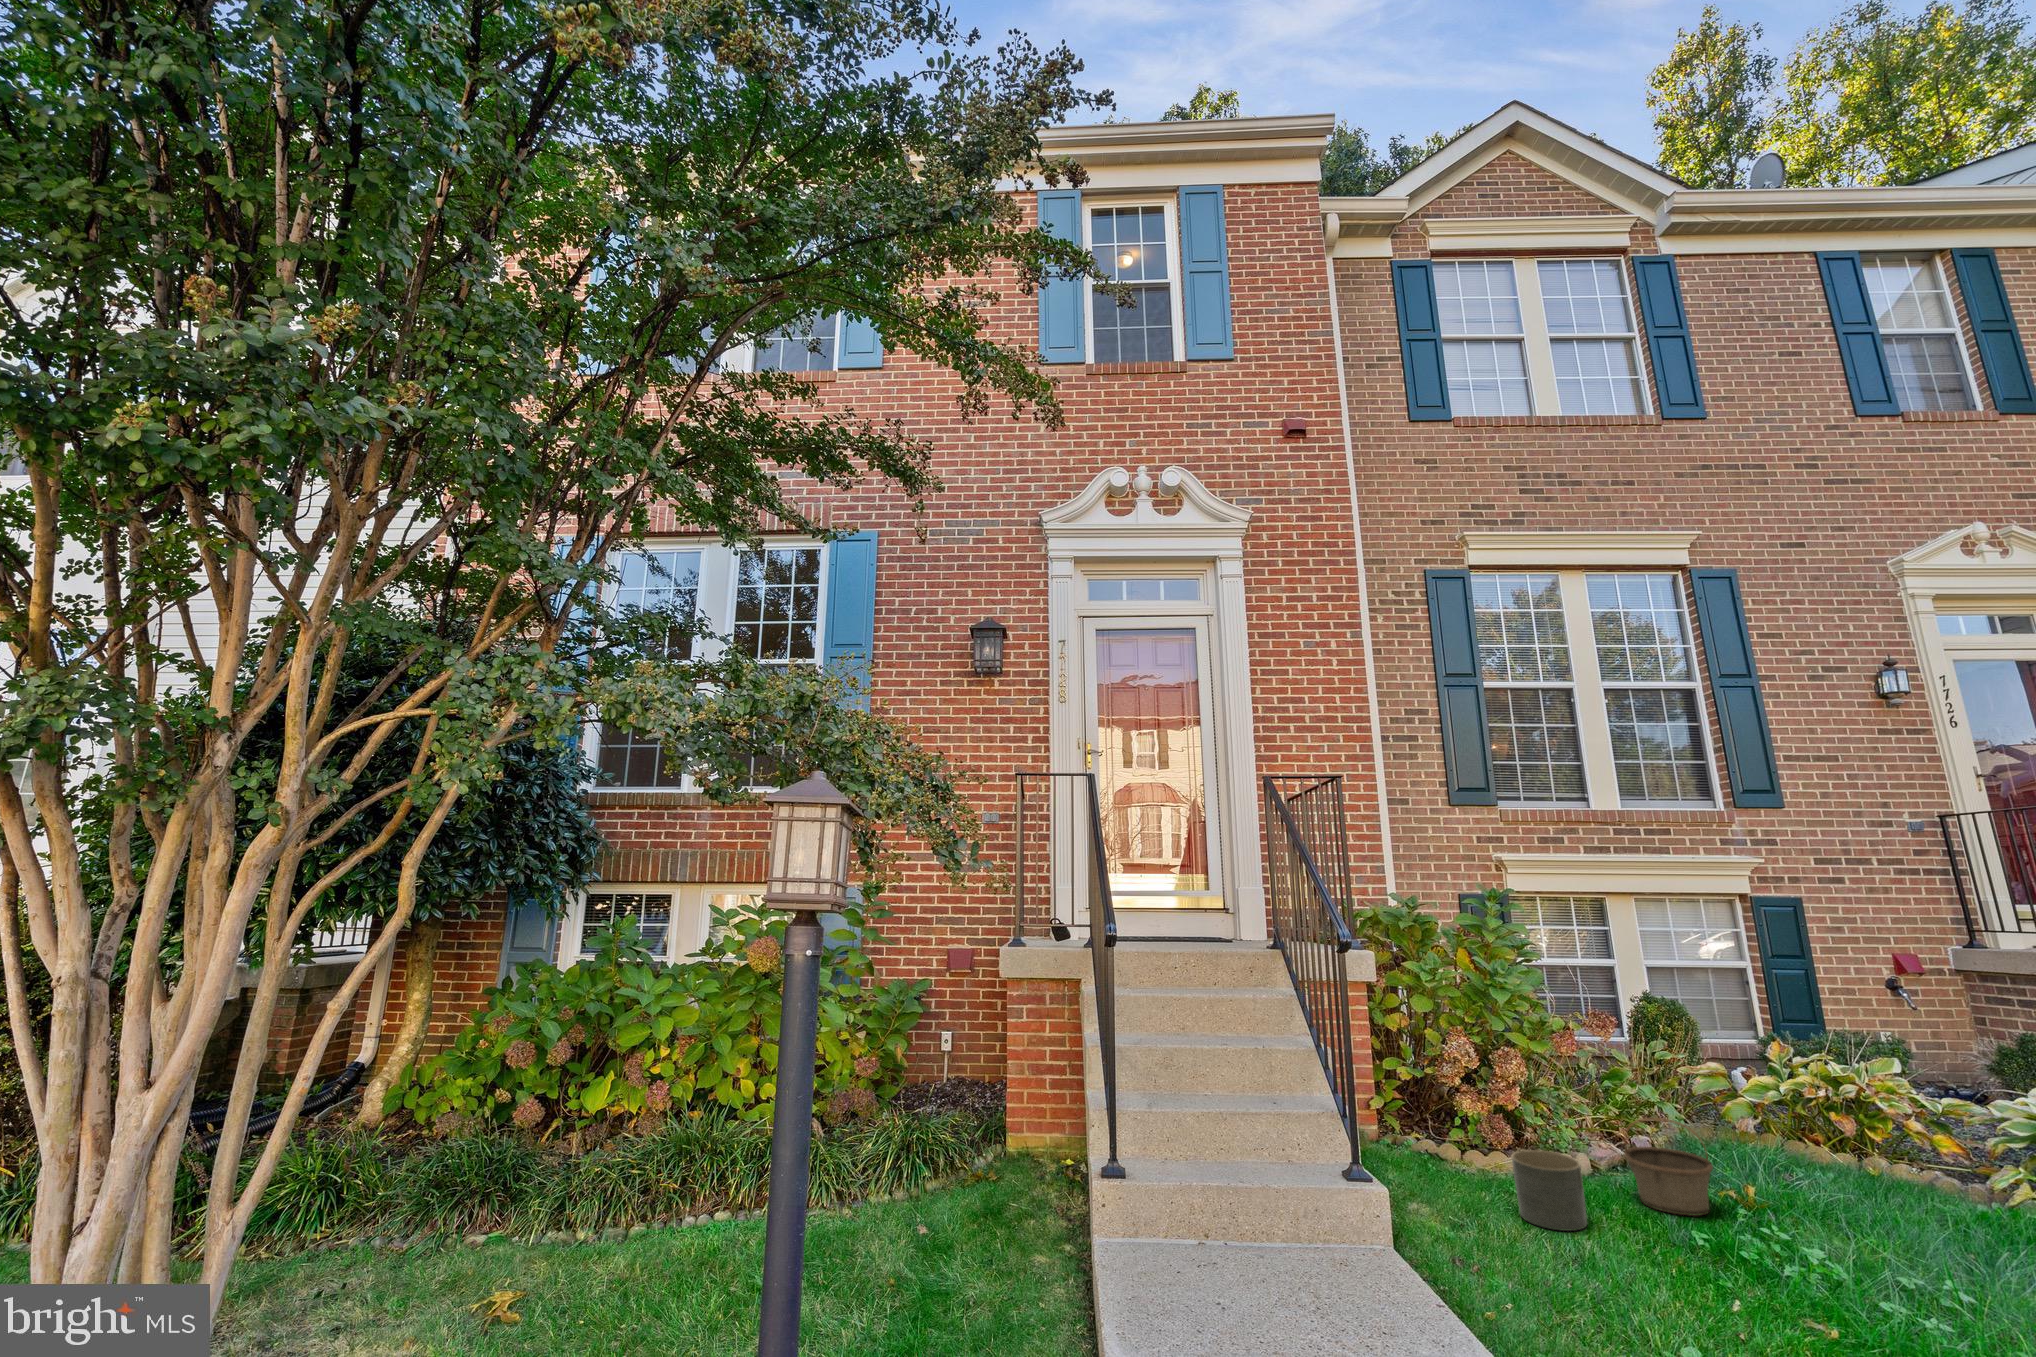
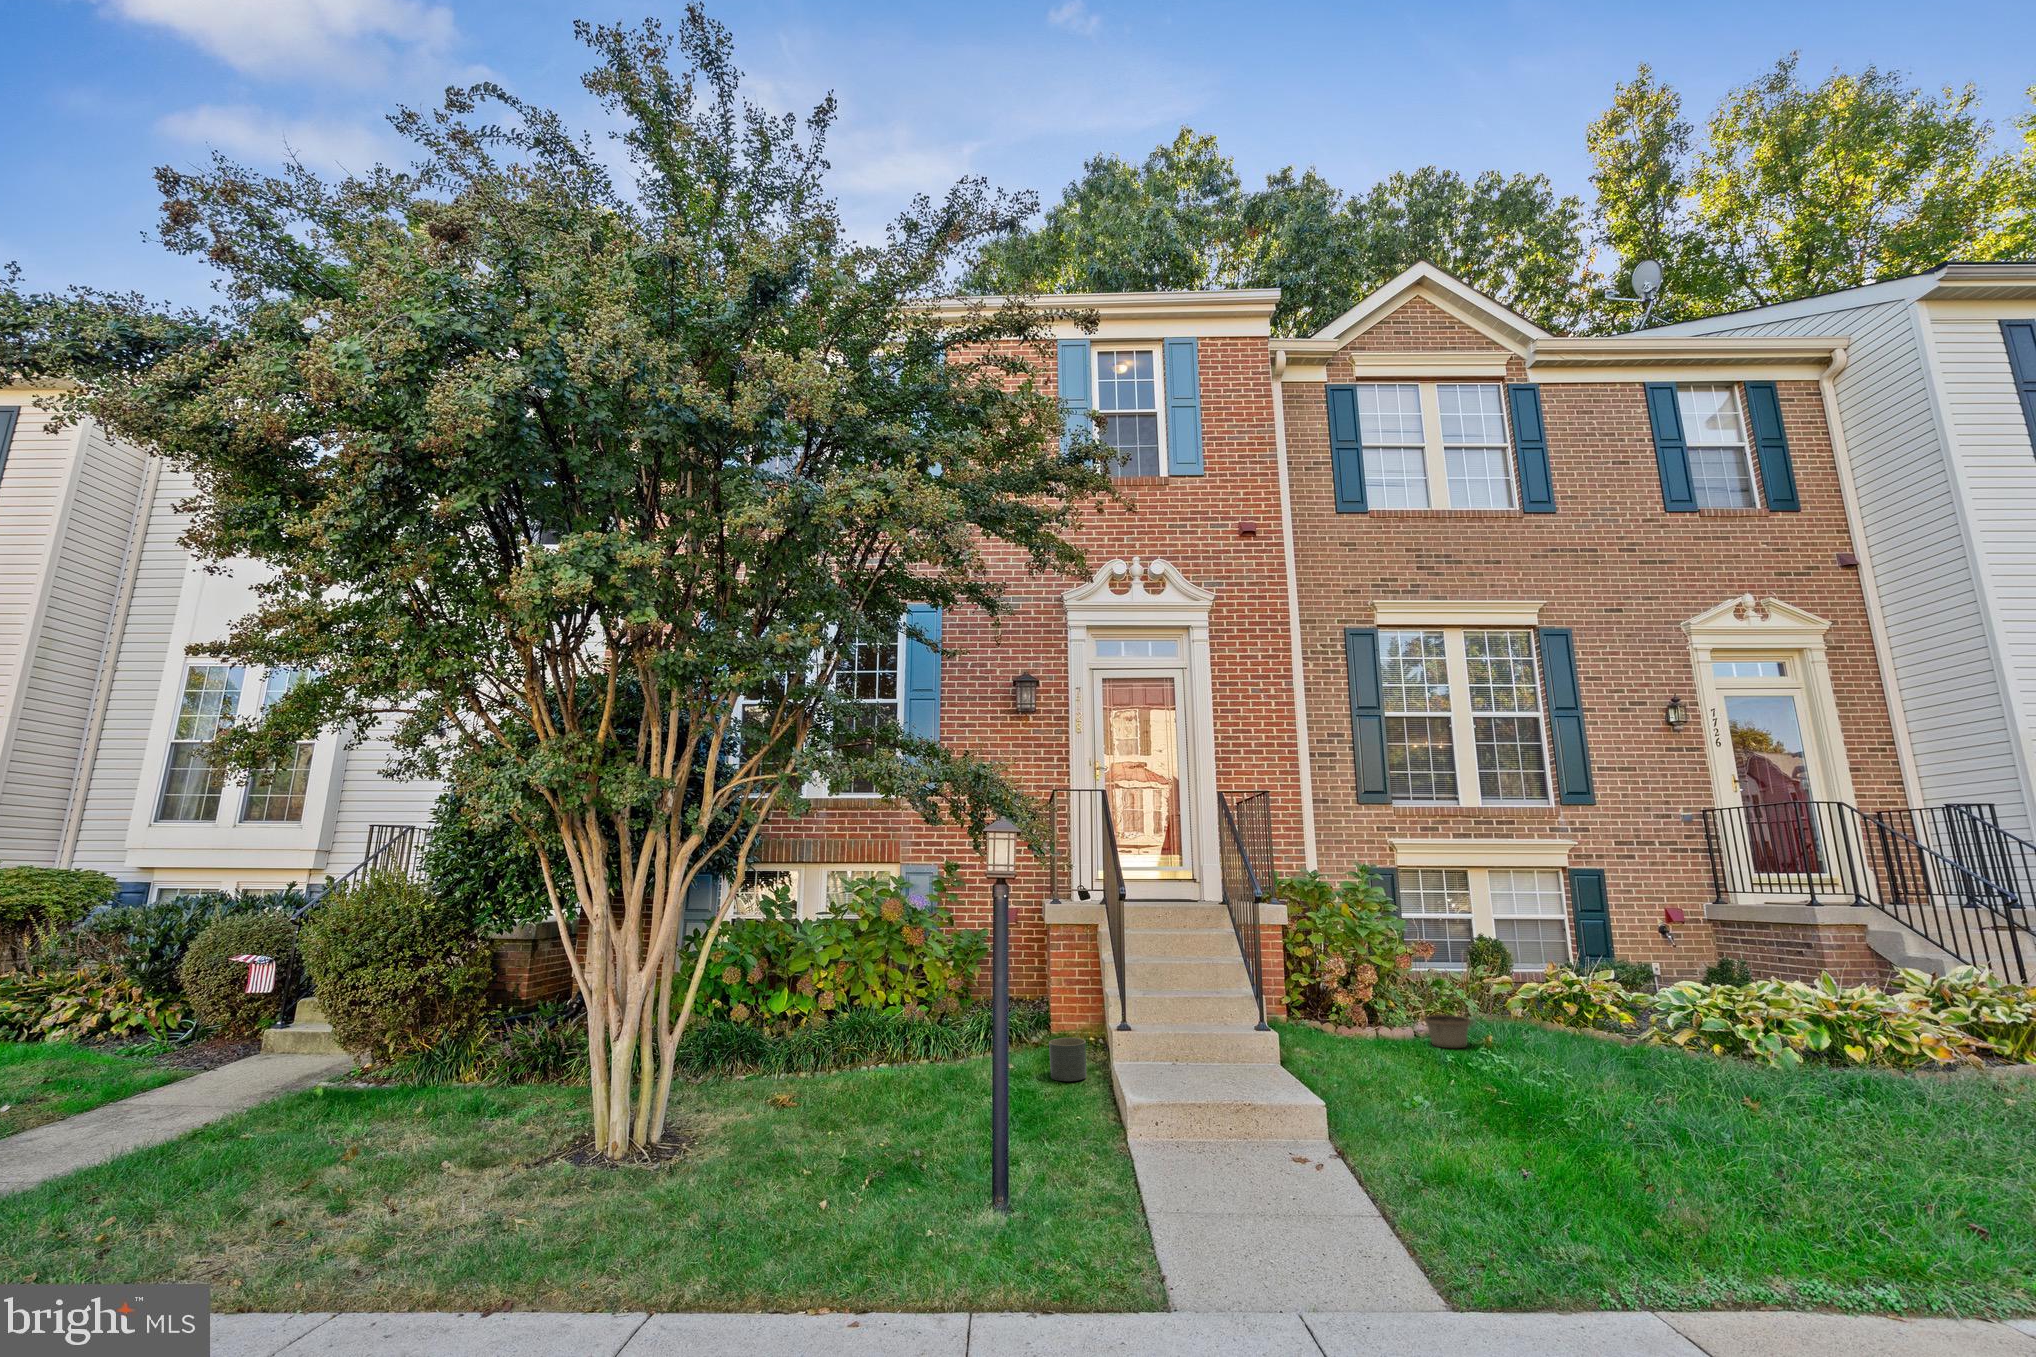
planter: present [1512,1150,1587,1231] -> present [1049,1038,1086,1081]

